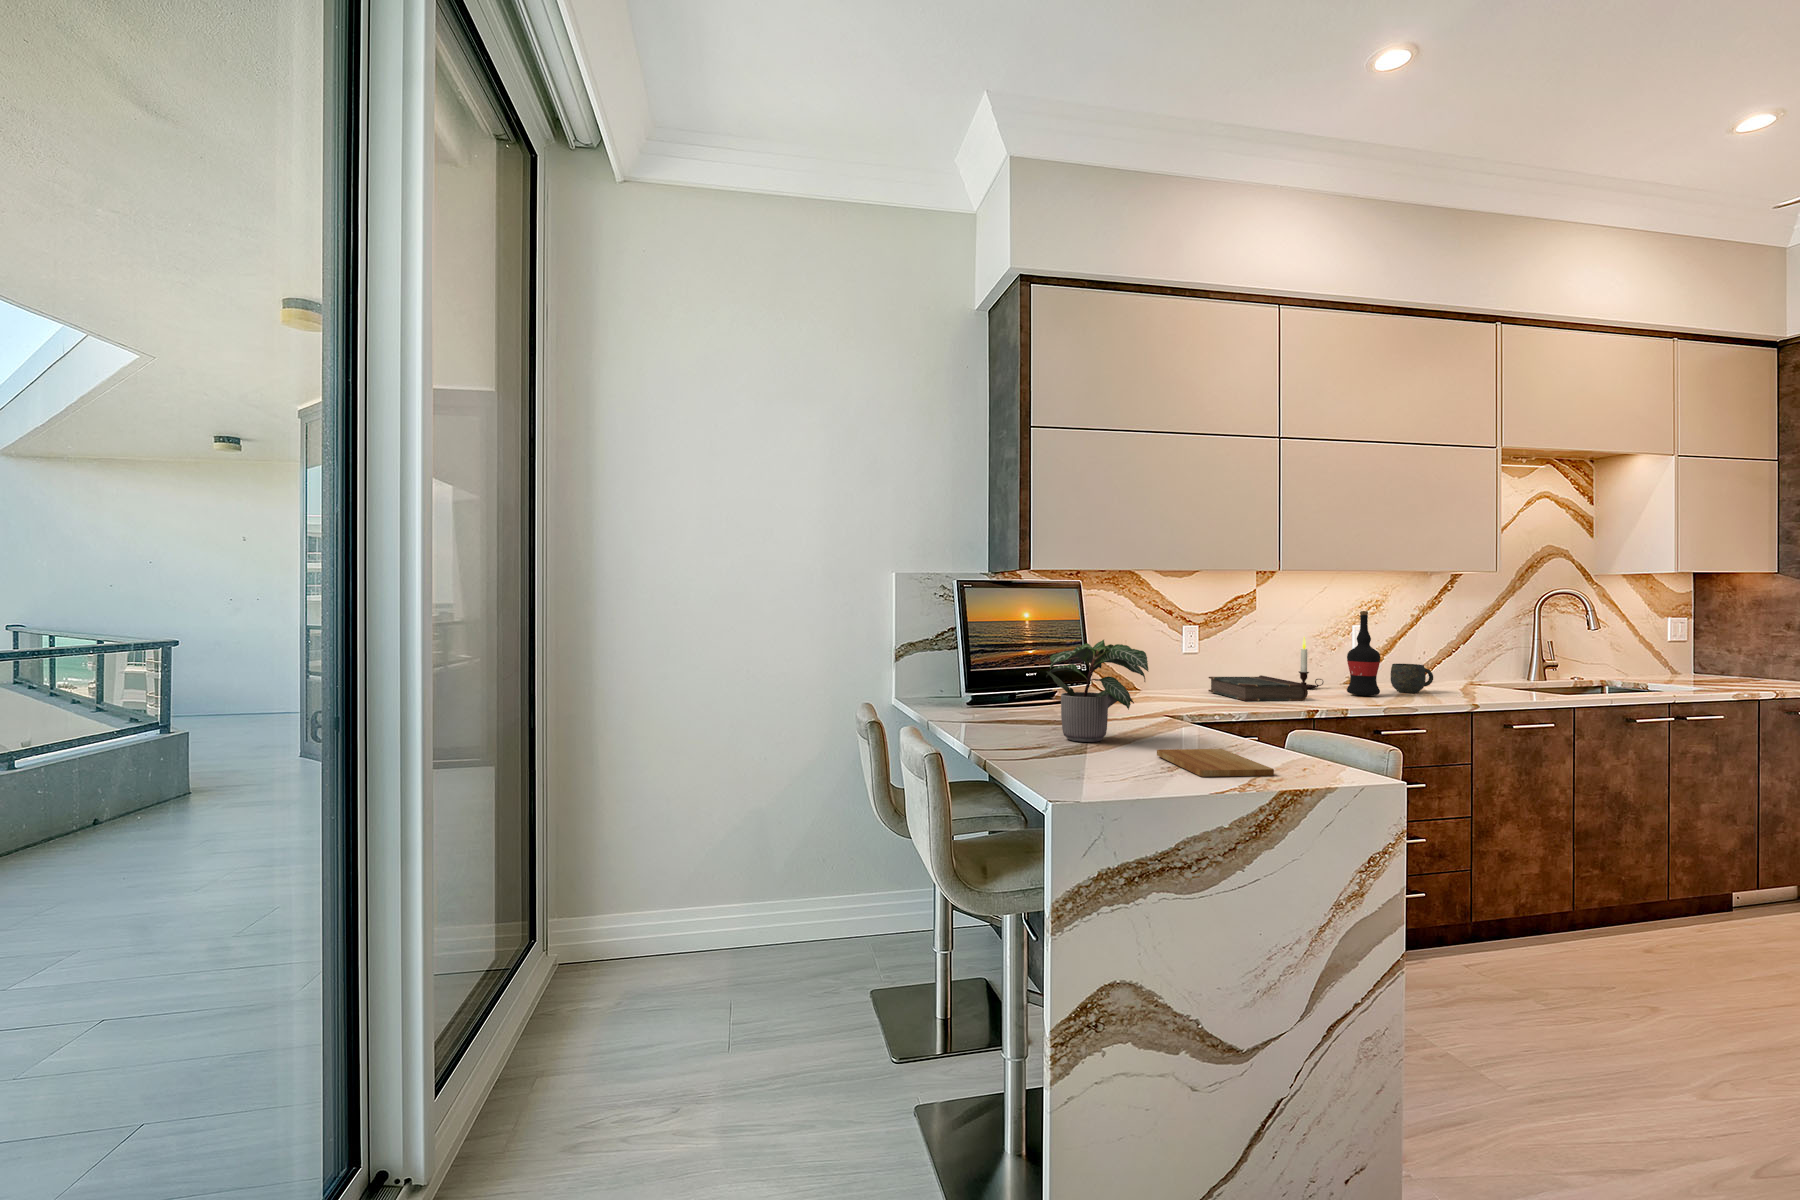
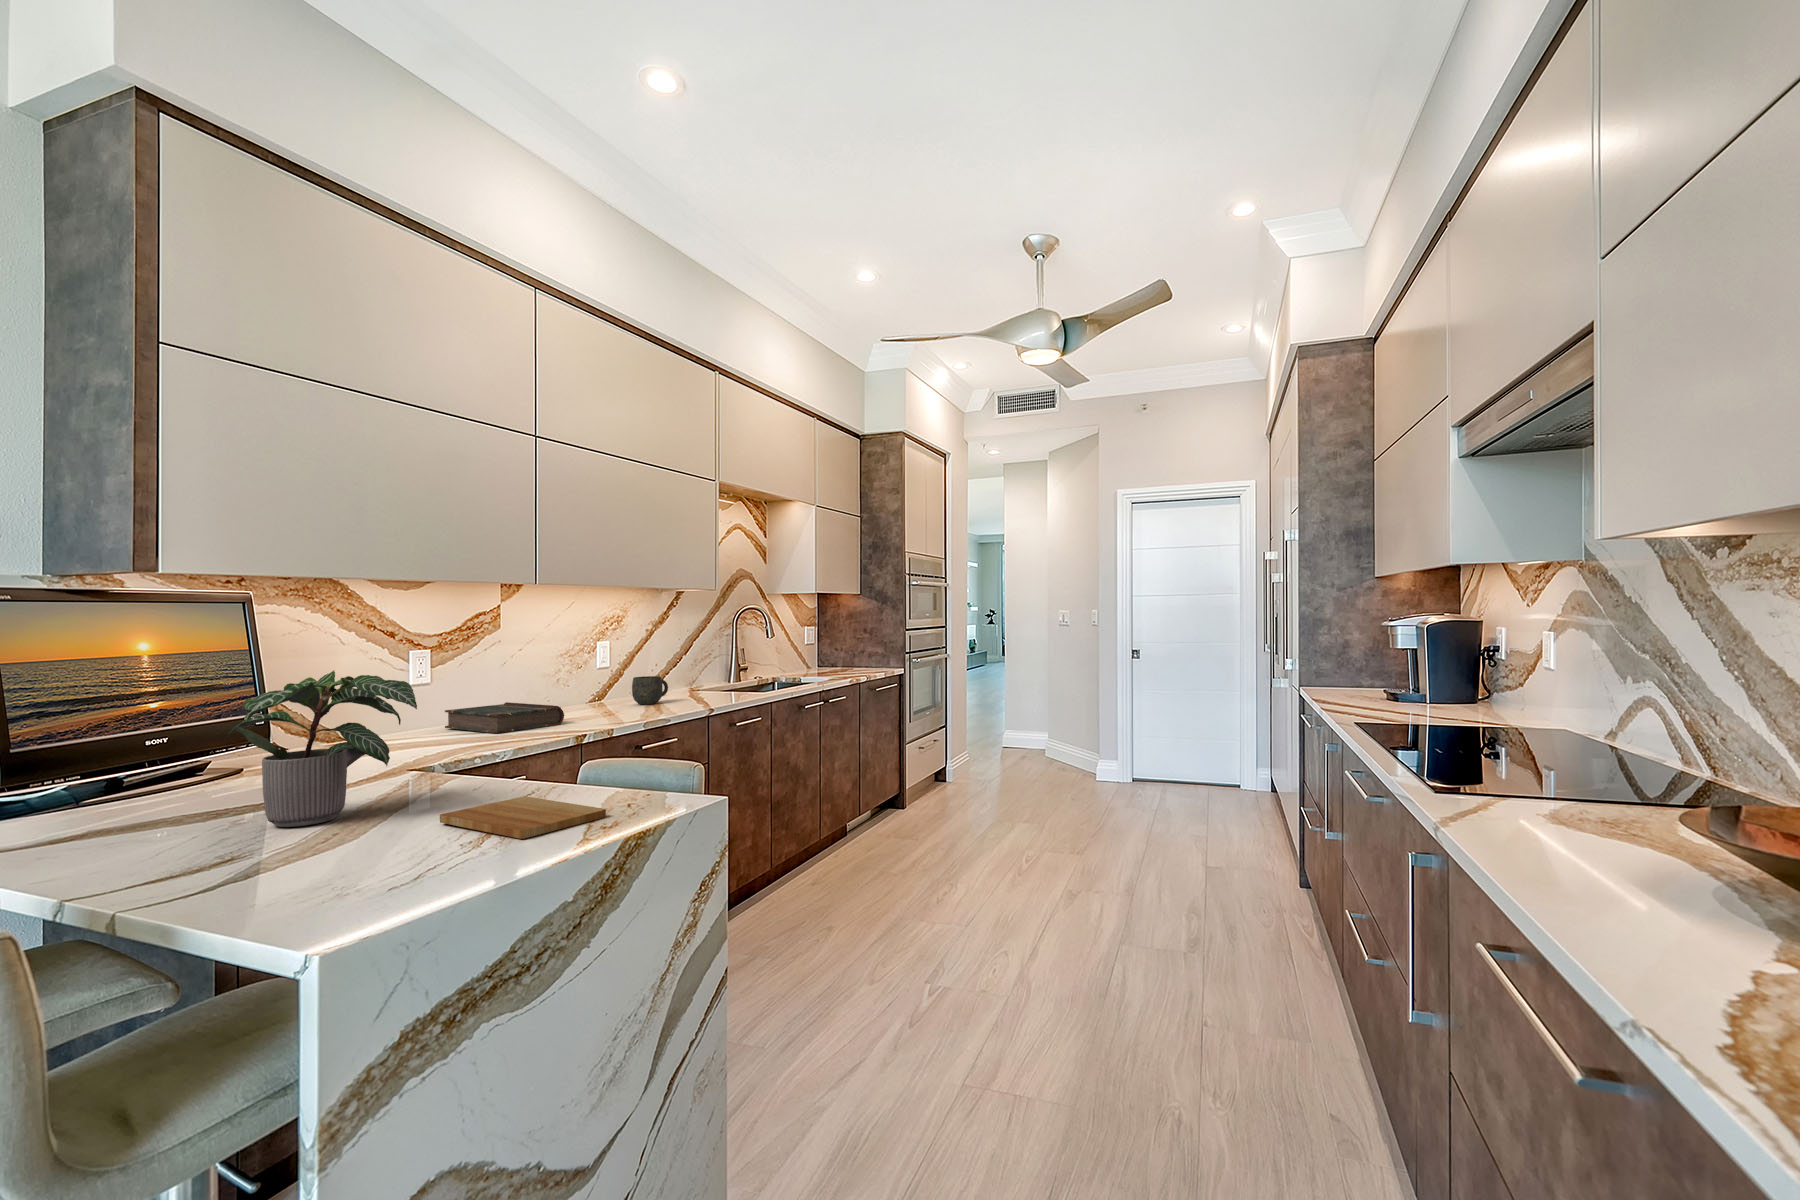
wine bottle: present [1347,611,1380,696] -> none [596,626,628,712]
candle: present [1299,637,1323,689] -> none [534,656,569,712]

